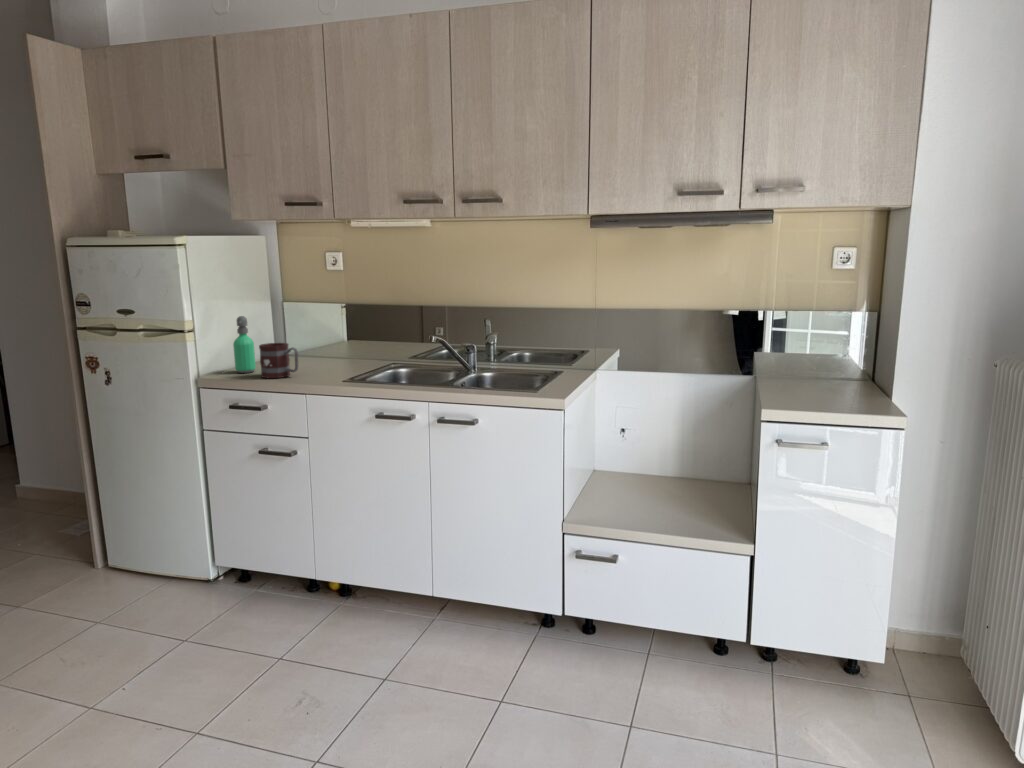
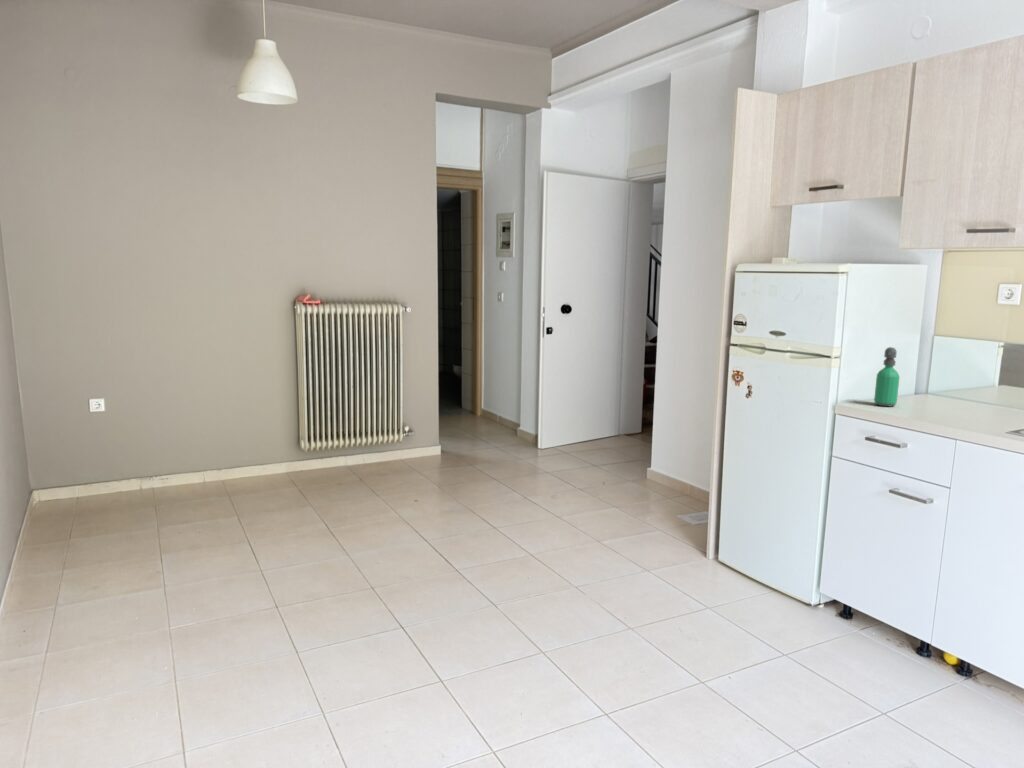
mug: present [259,343,298,378] -> none [904,379,955,417]

